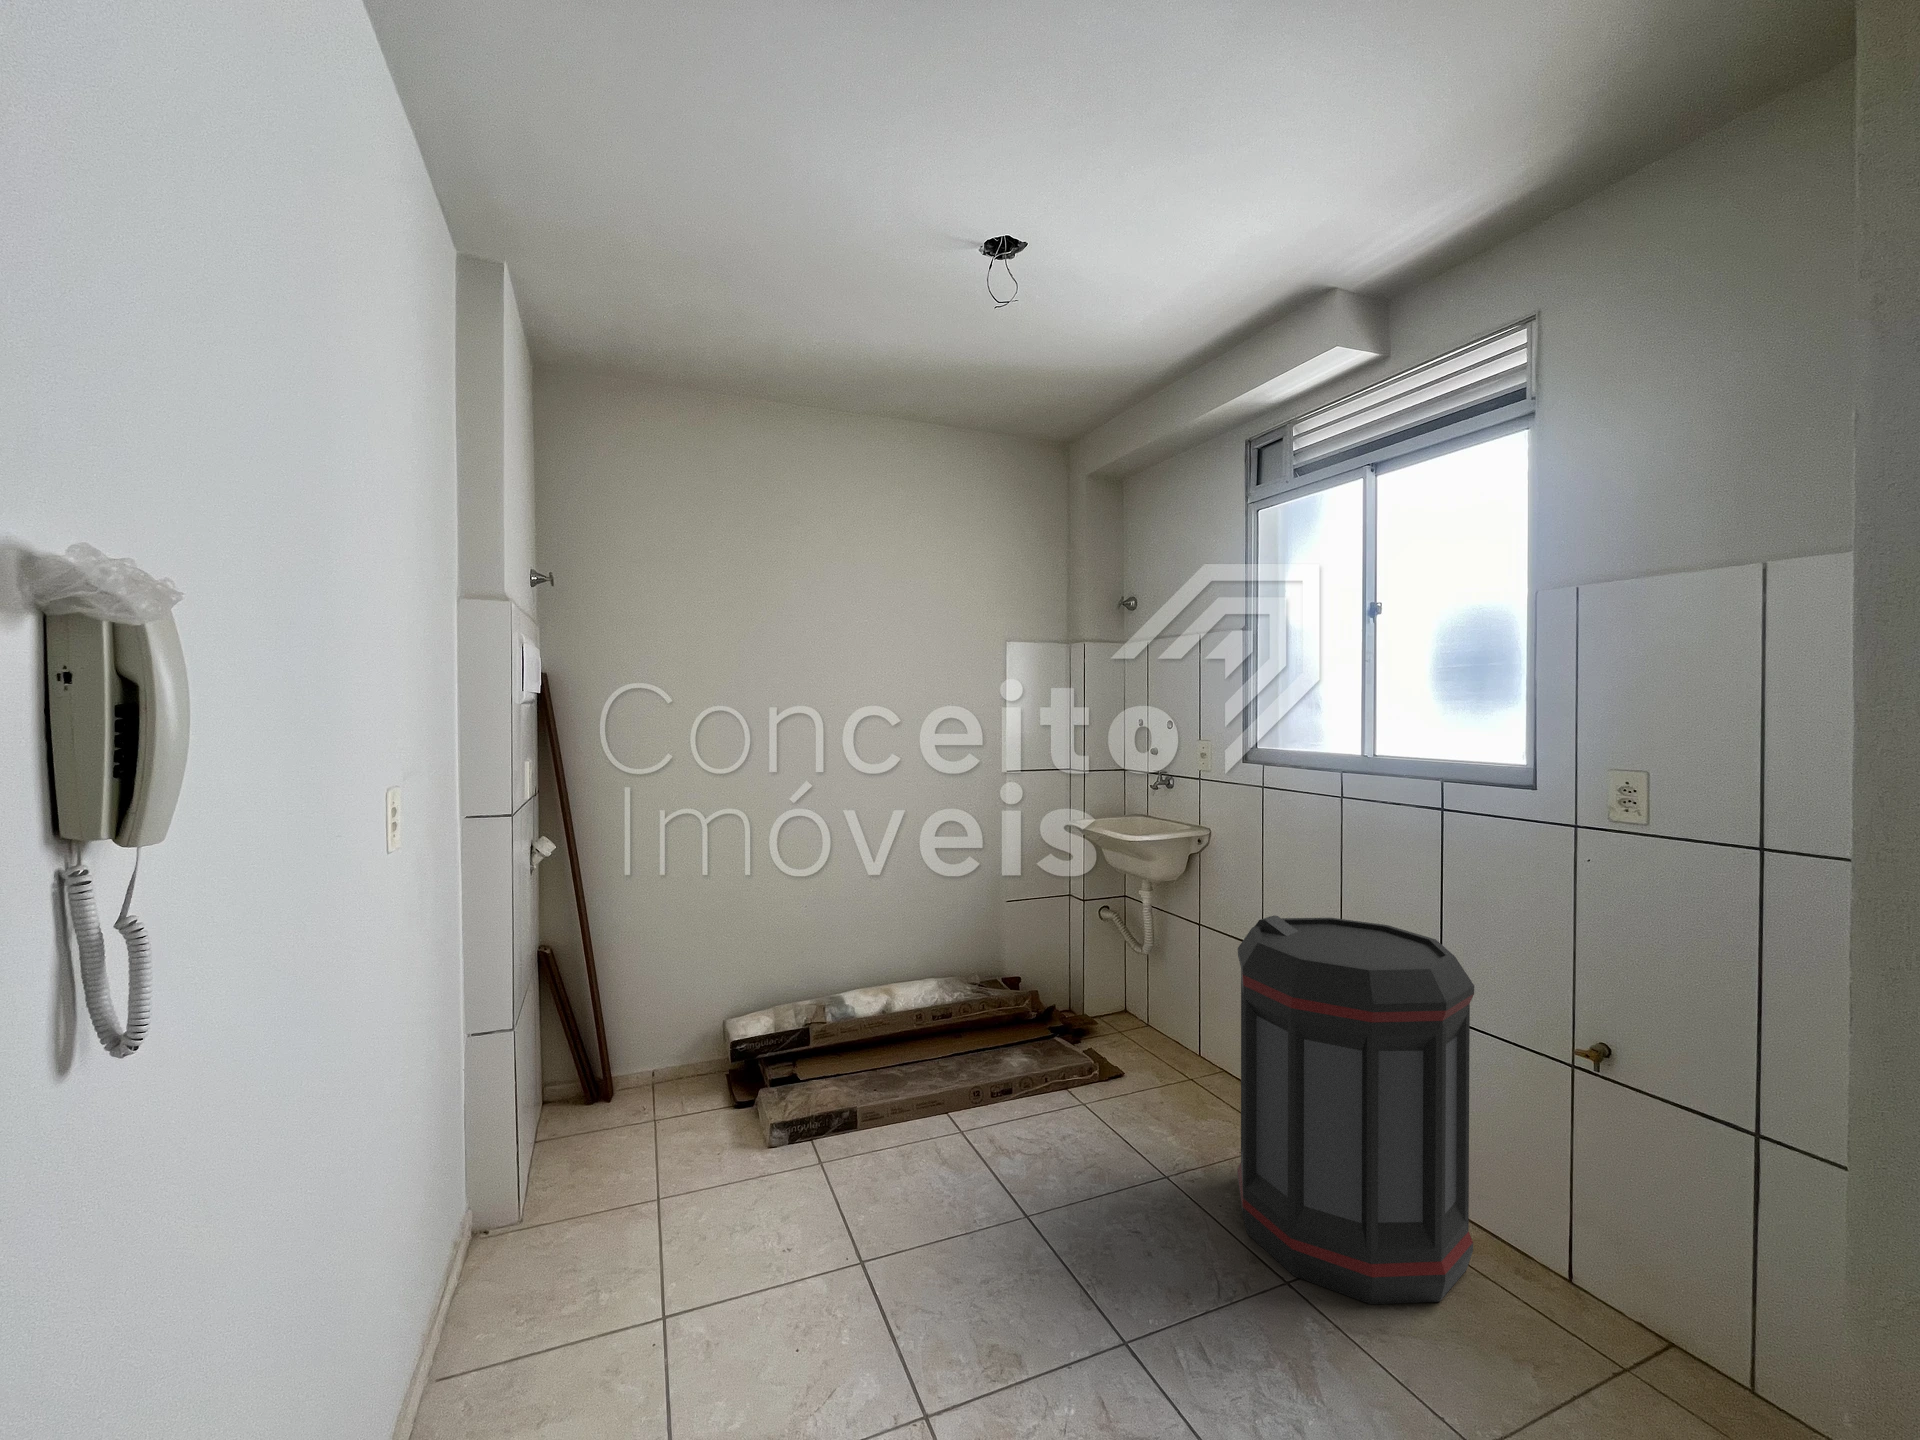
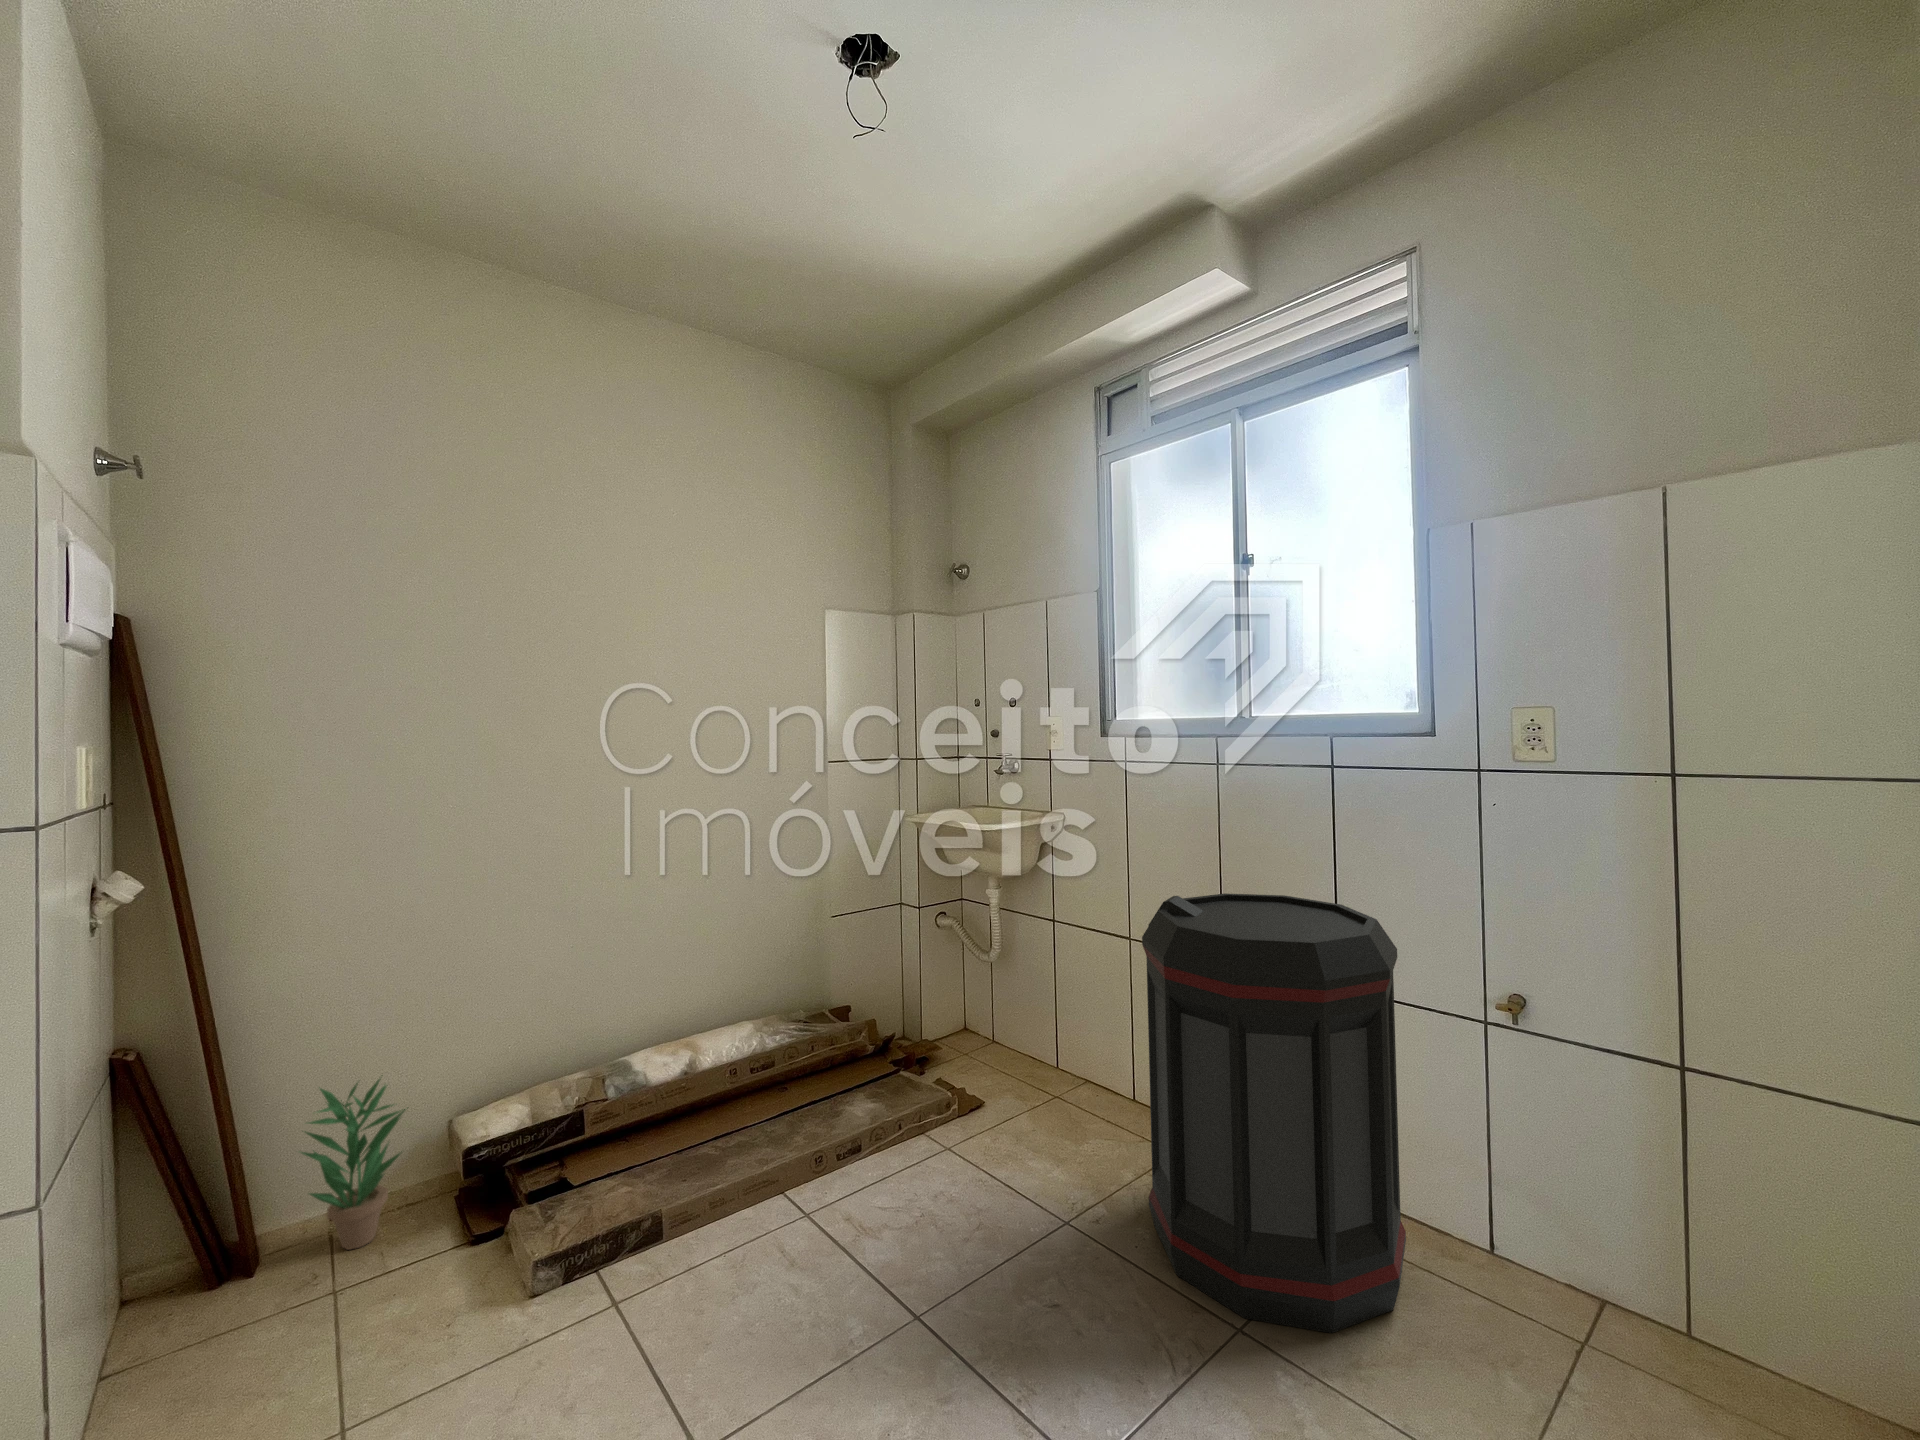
potted plant: none [635,982,700,1097] -> present [299,1075,405,1250]

